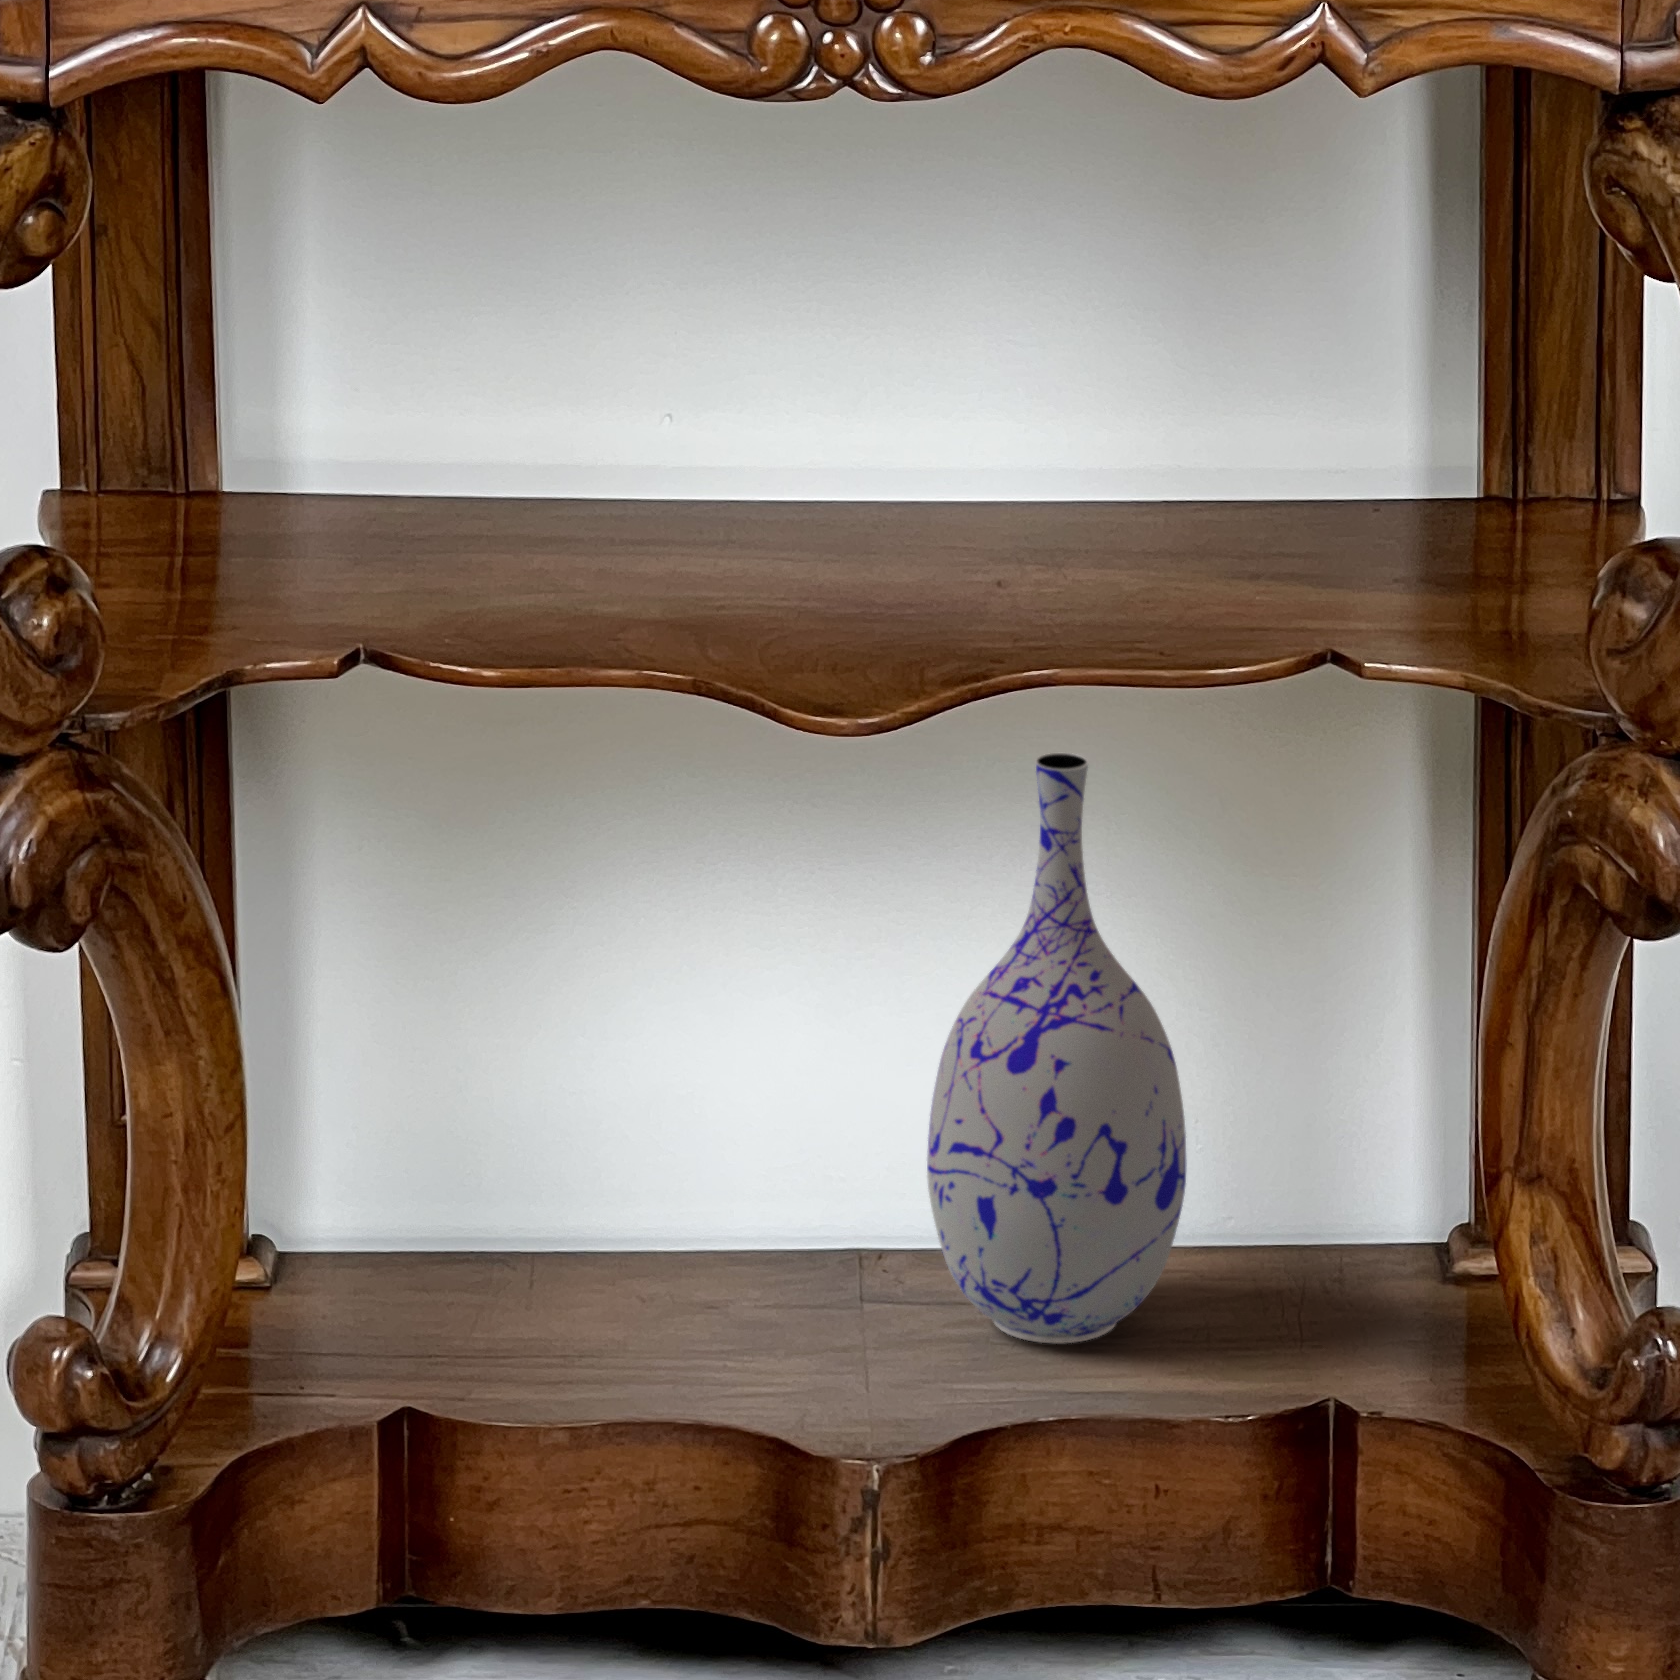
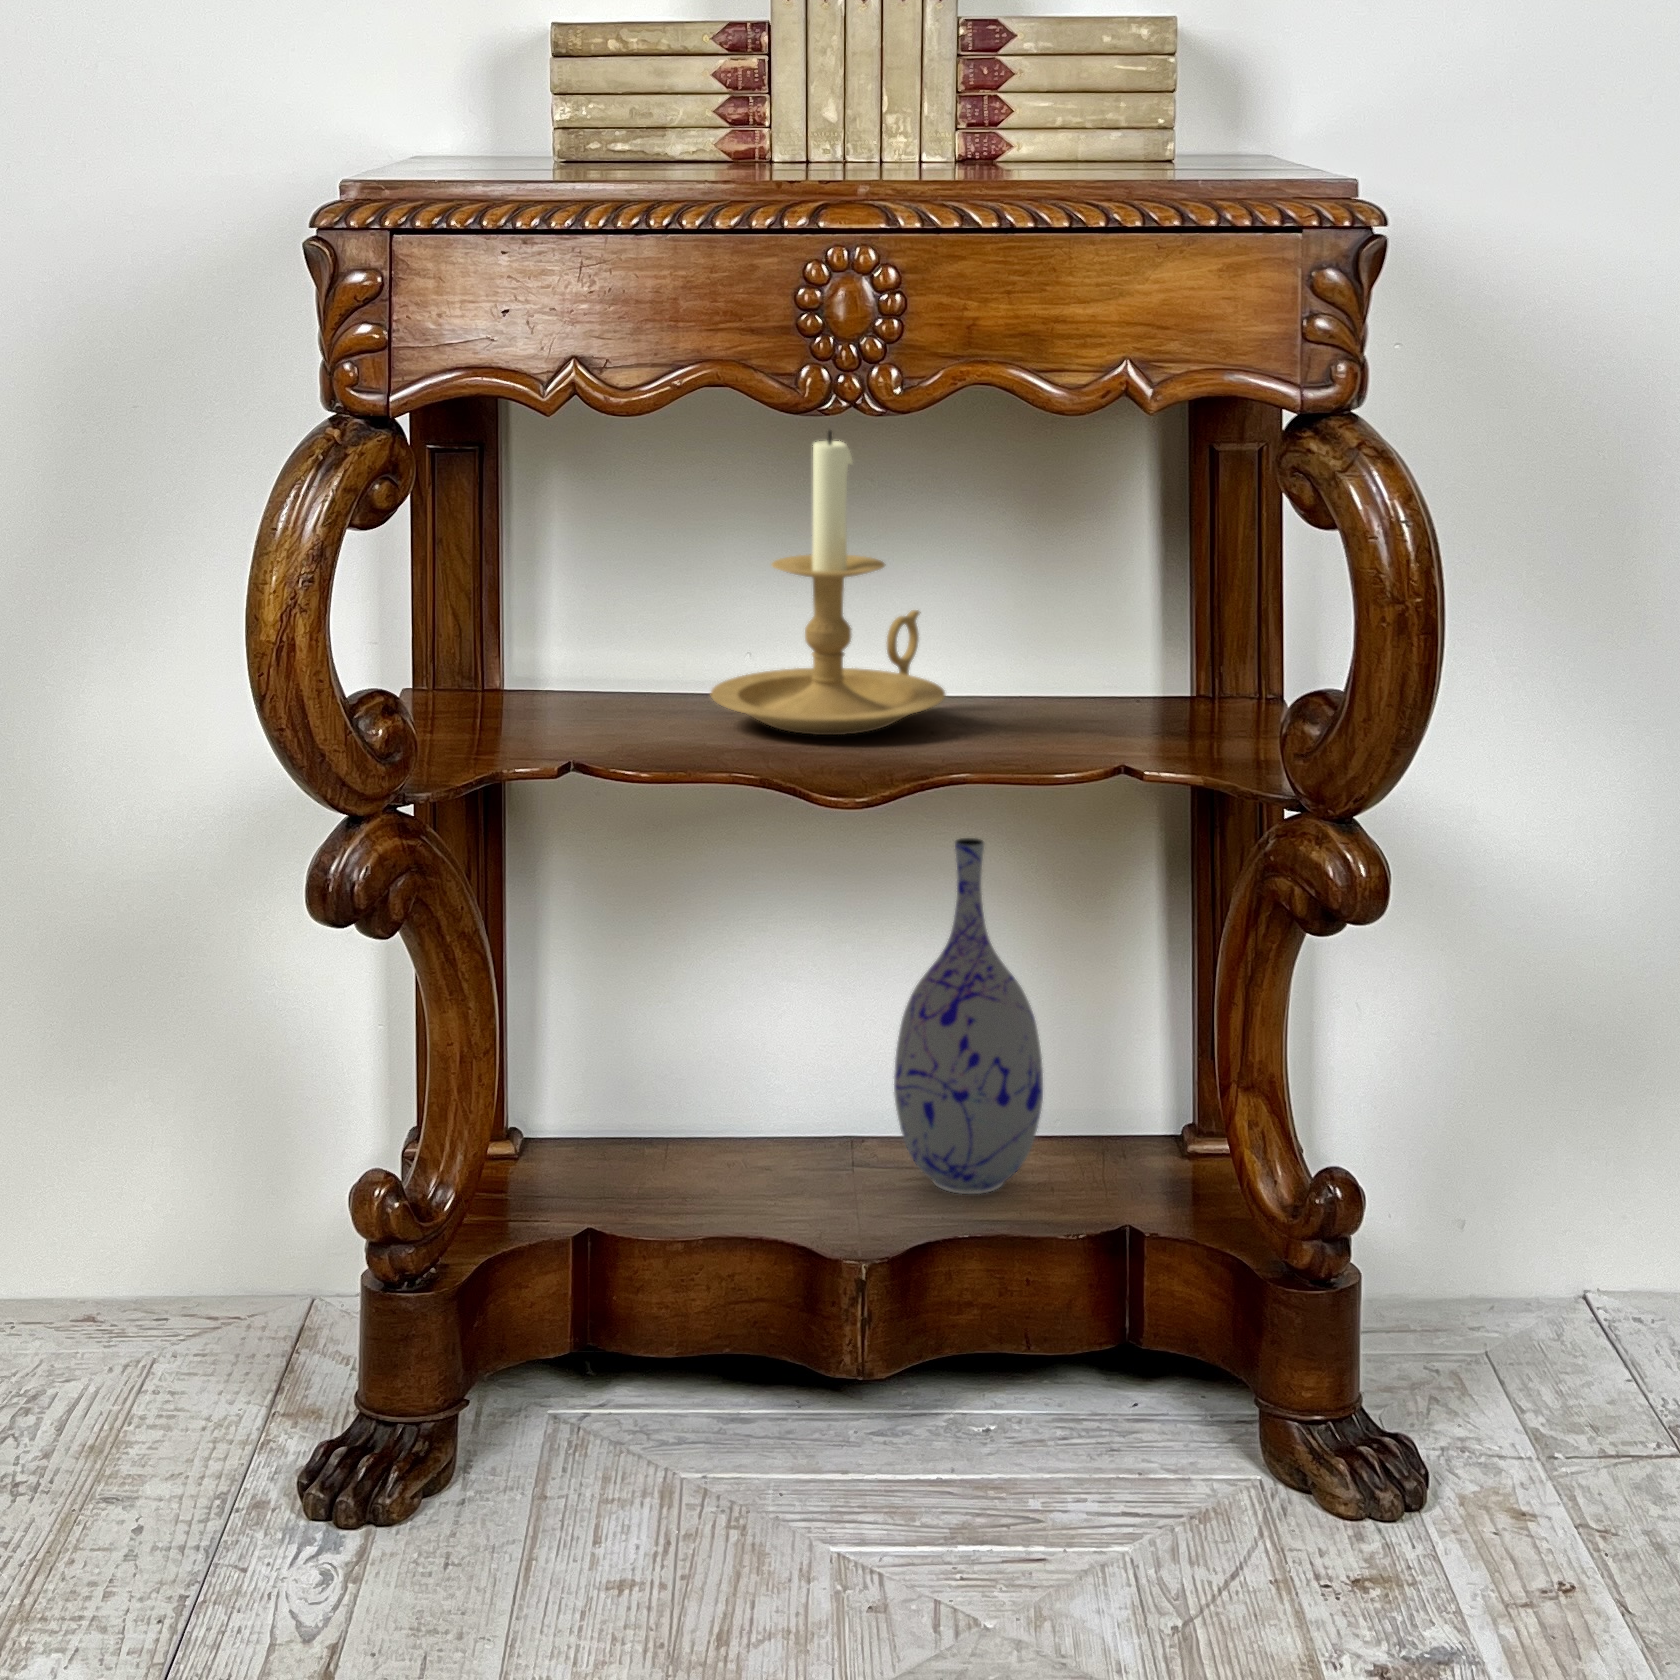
candle holder: none [601,58,1020,598] -> present [711,431,945,735]

